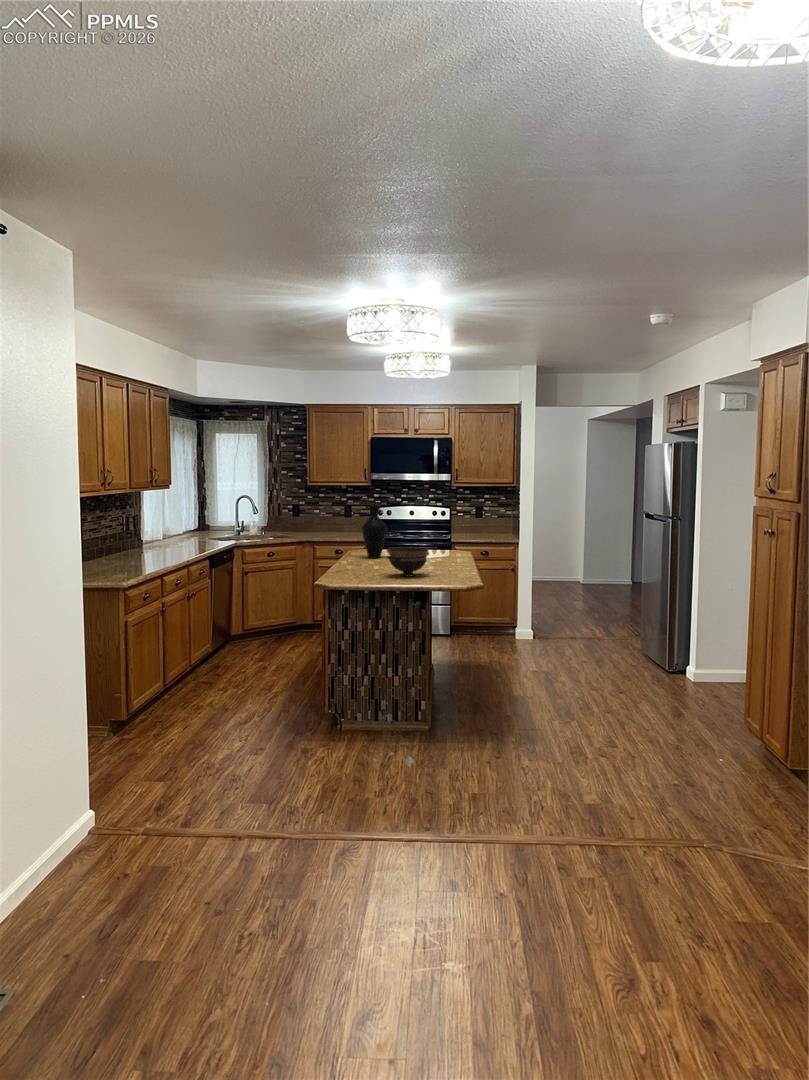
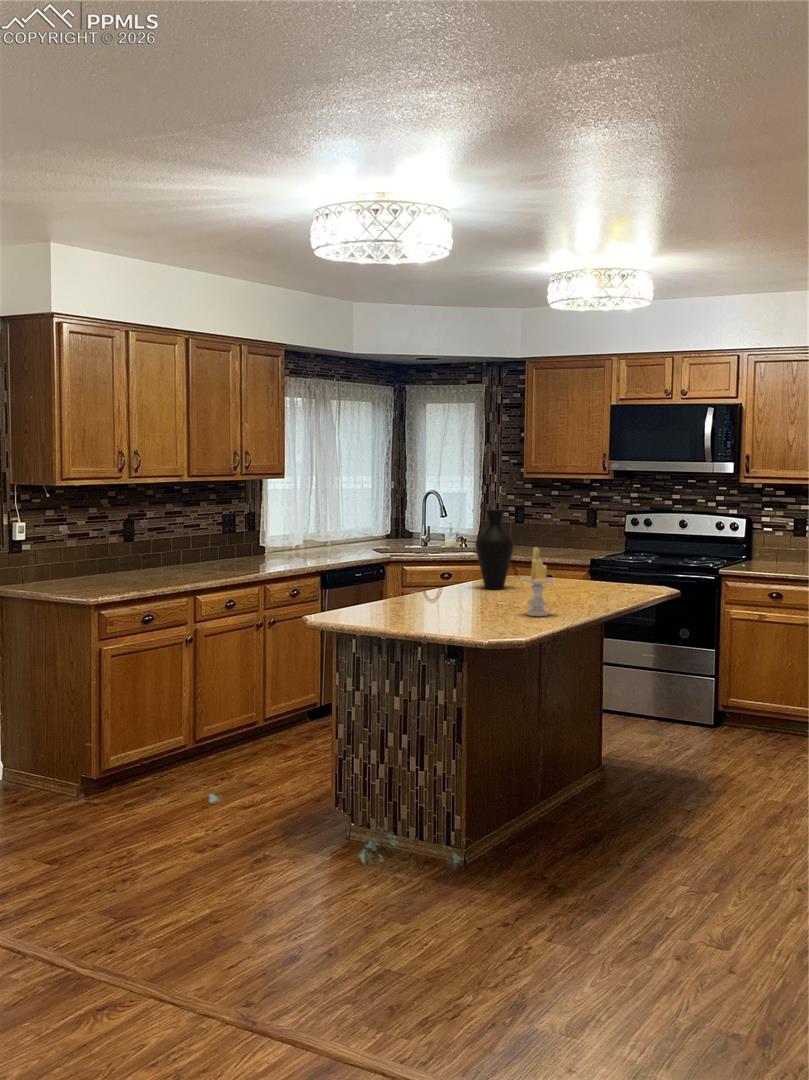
candle: none [440,528,461,571] -> present [521,547,555,616]
bowl: present [386,547,429,576] -> none [408,574,492,620]

